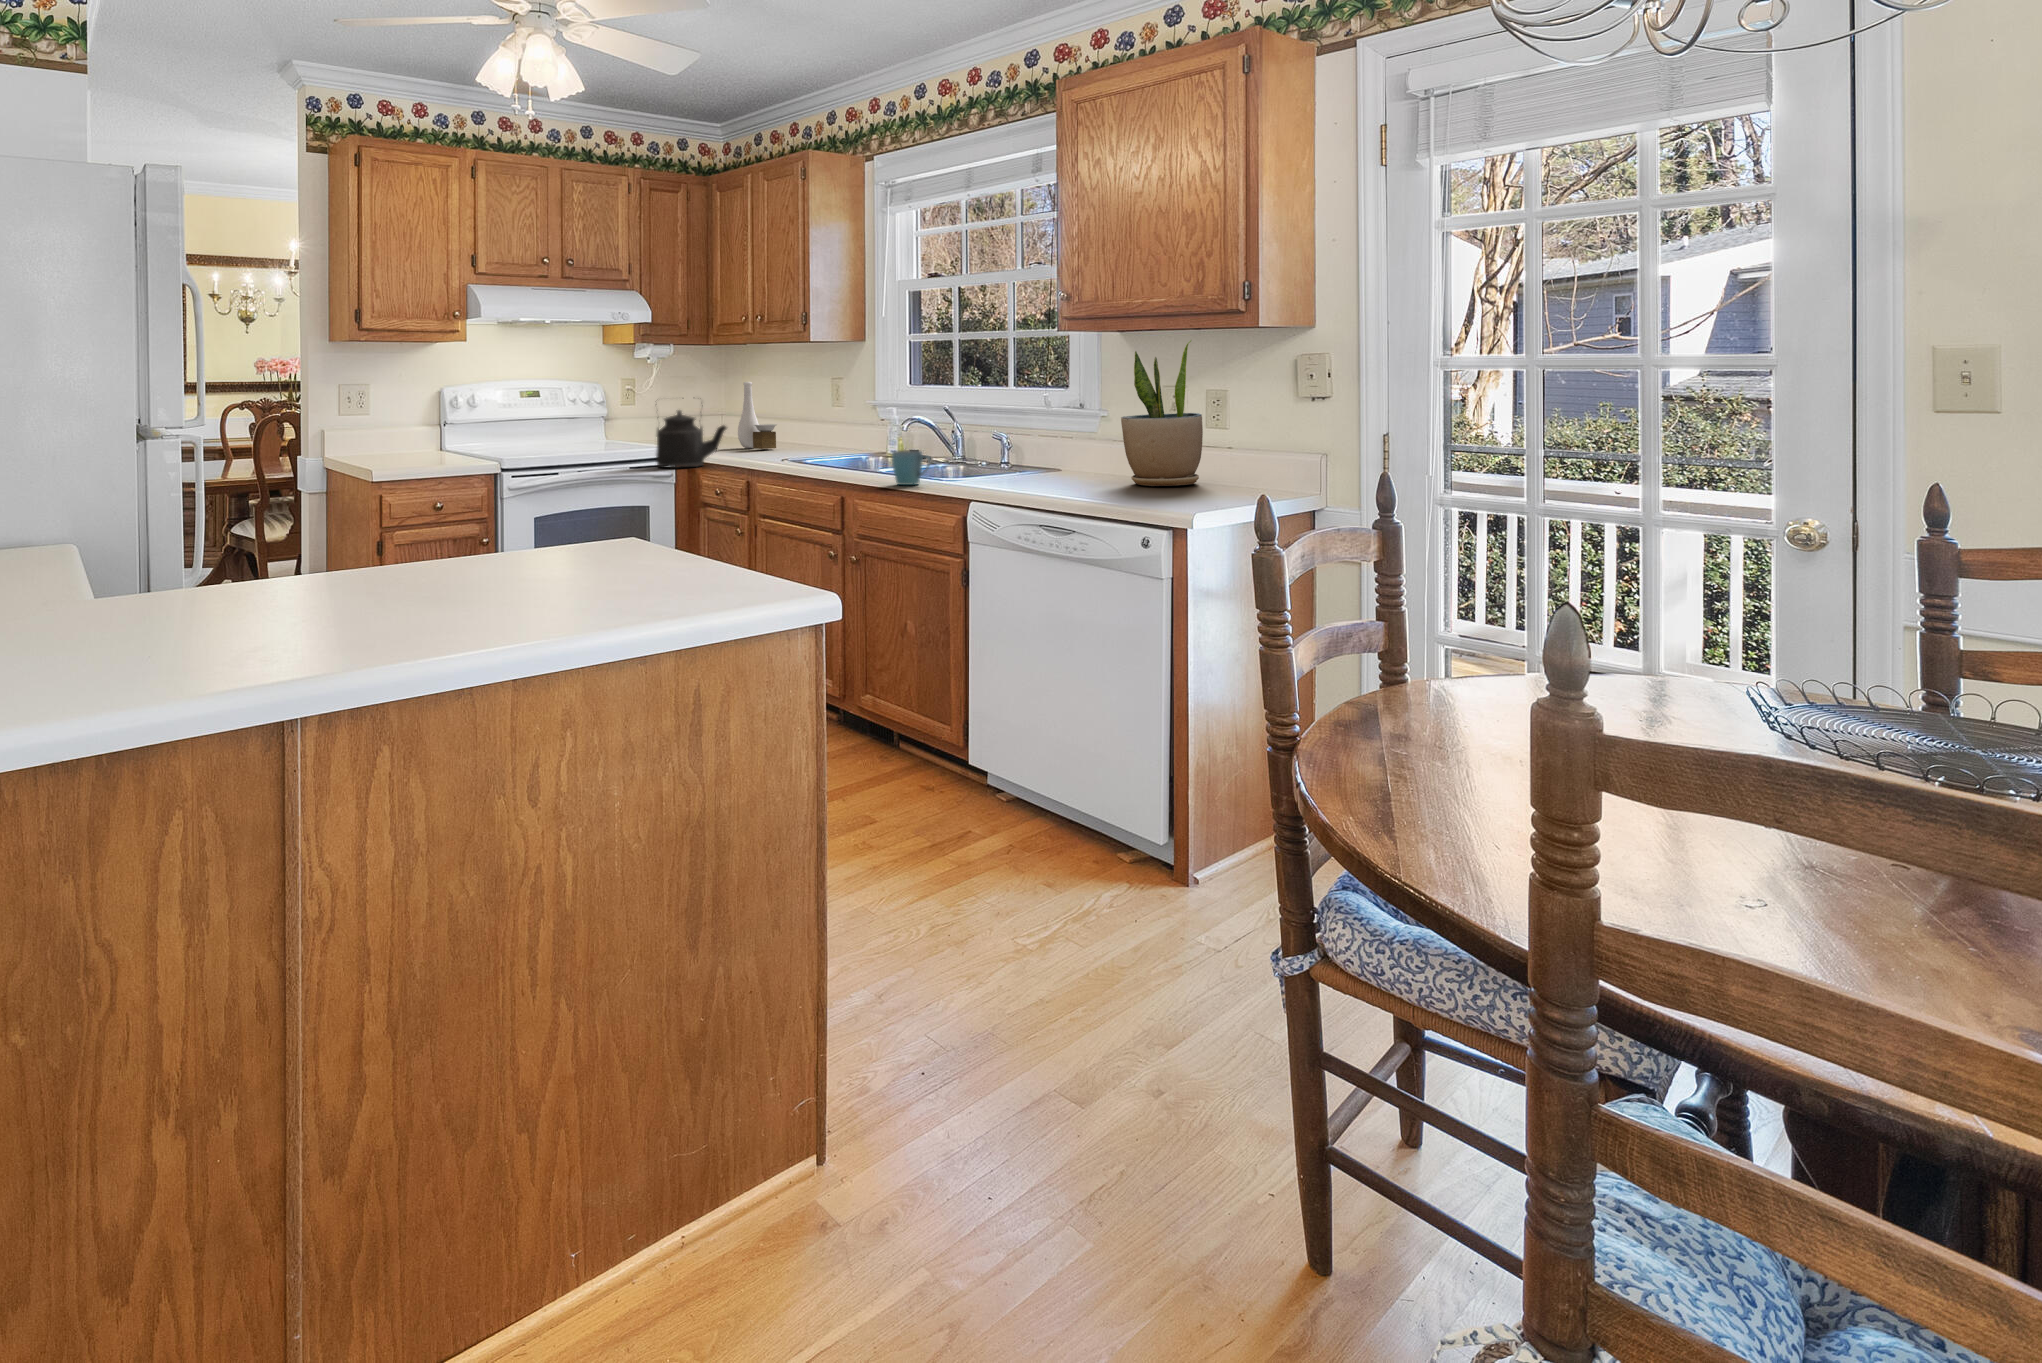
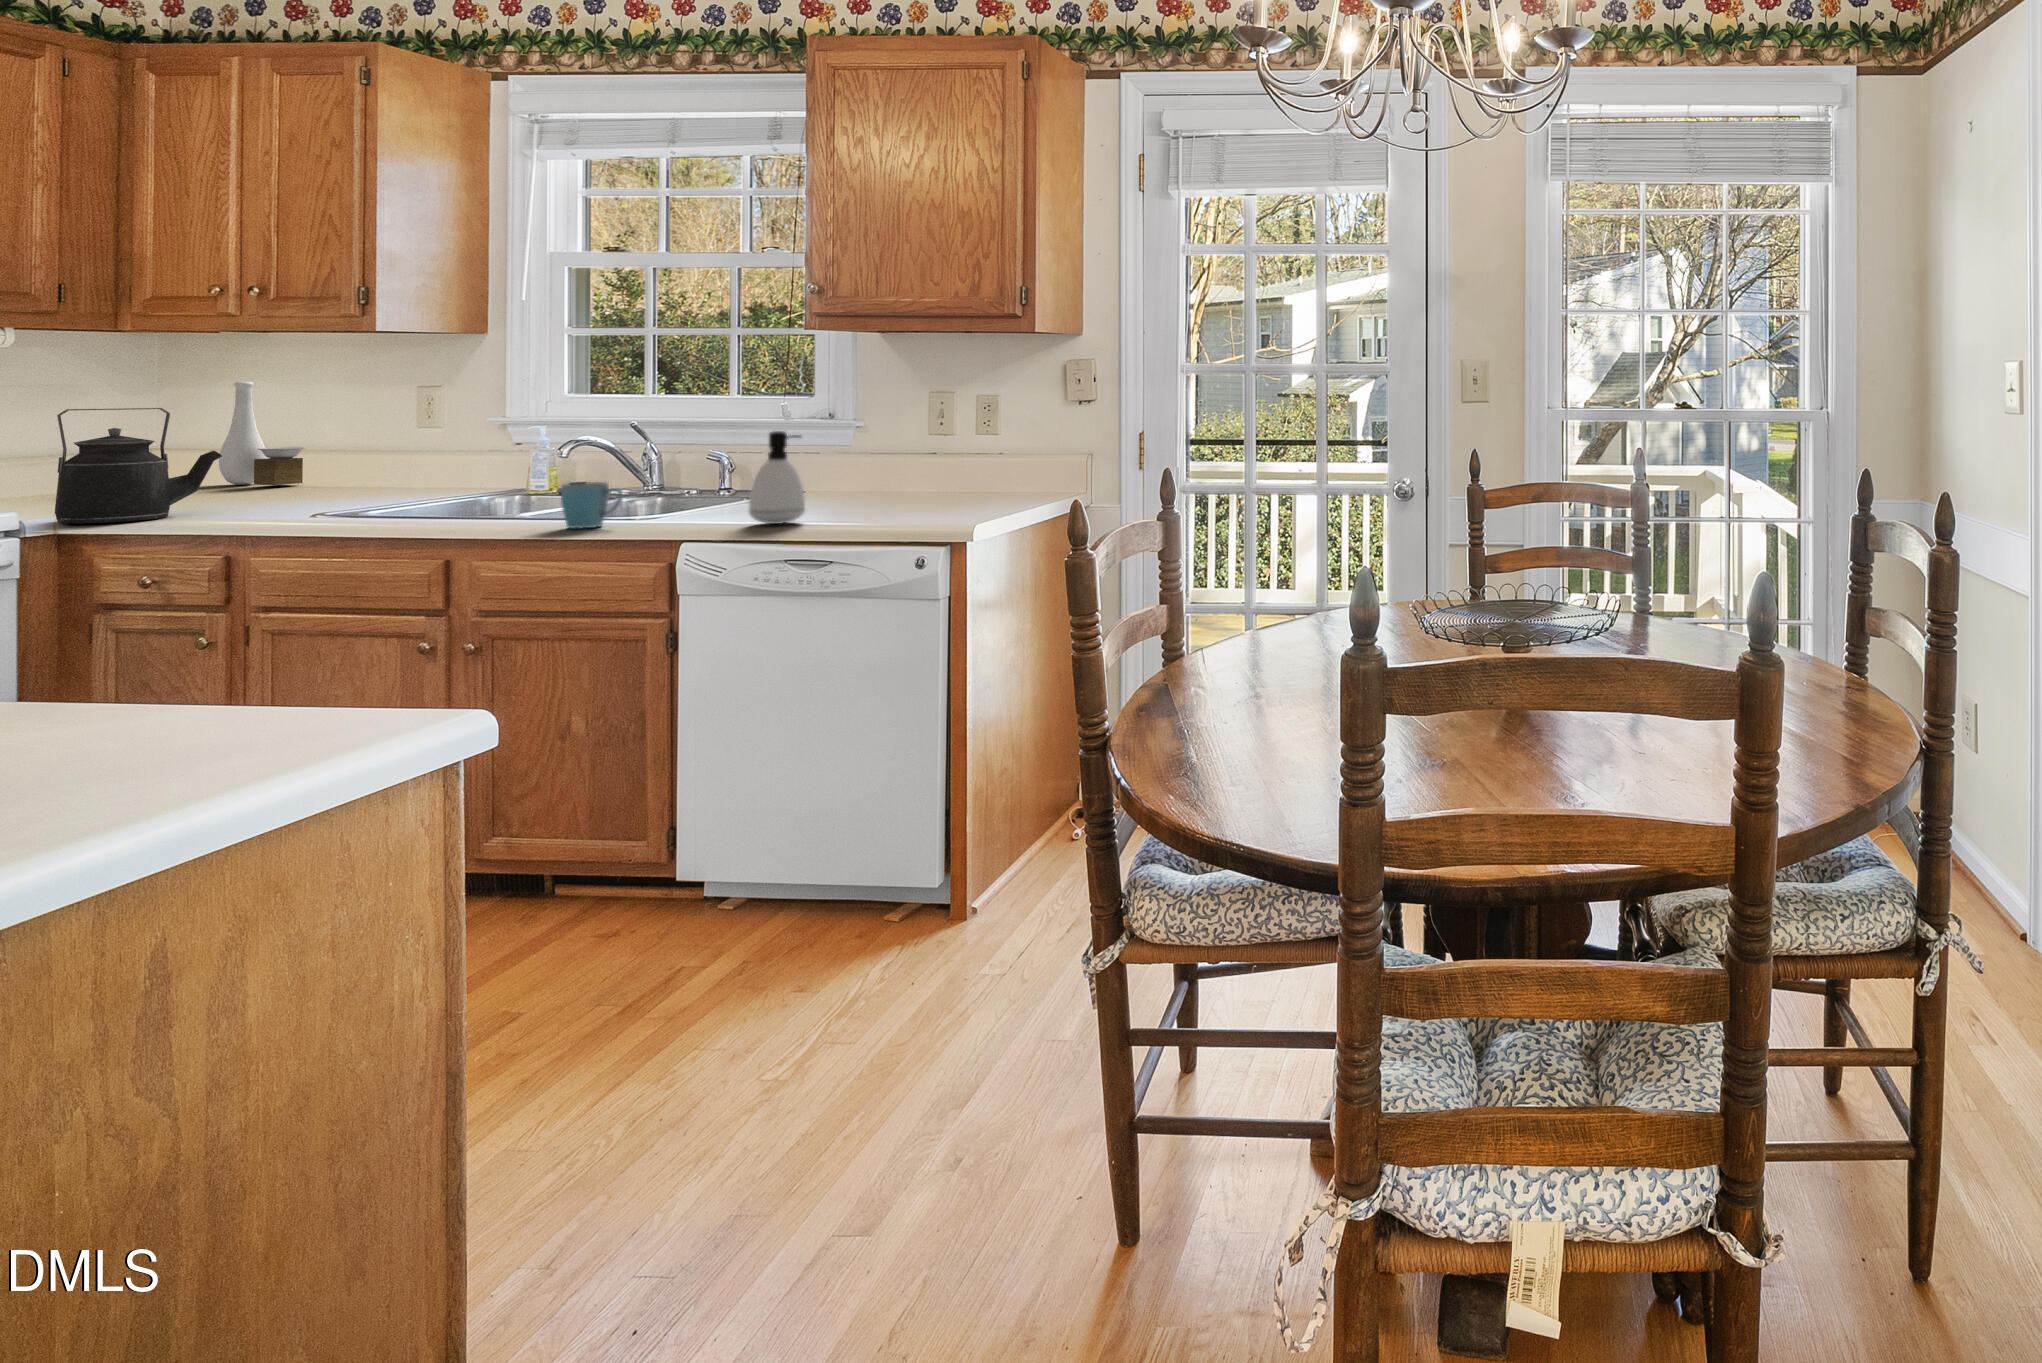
potted plant: present [1121,341,1203,486] -> none [877,354,966,512]
soap dispenser: none [1017,411,1061,489] -> present [749,431,805,524]

